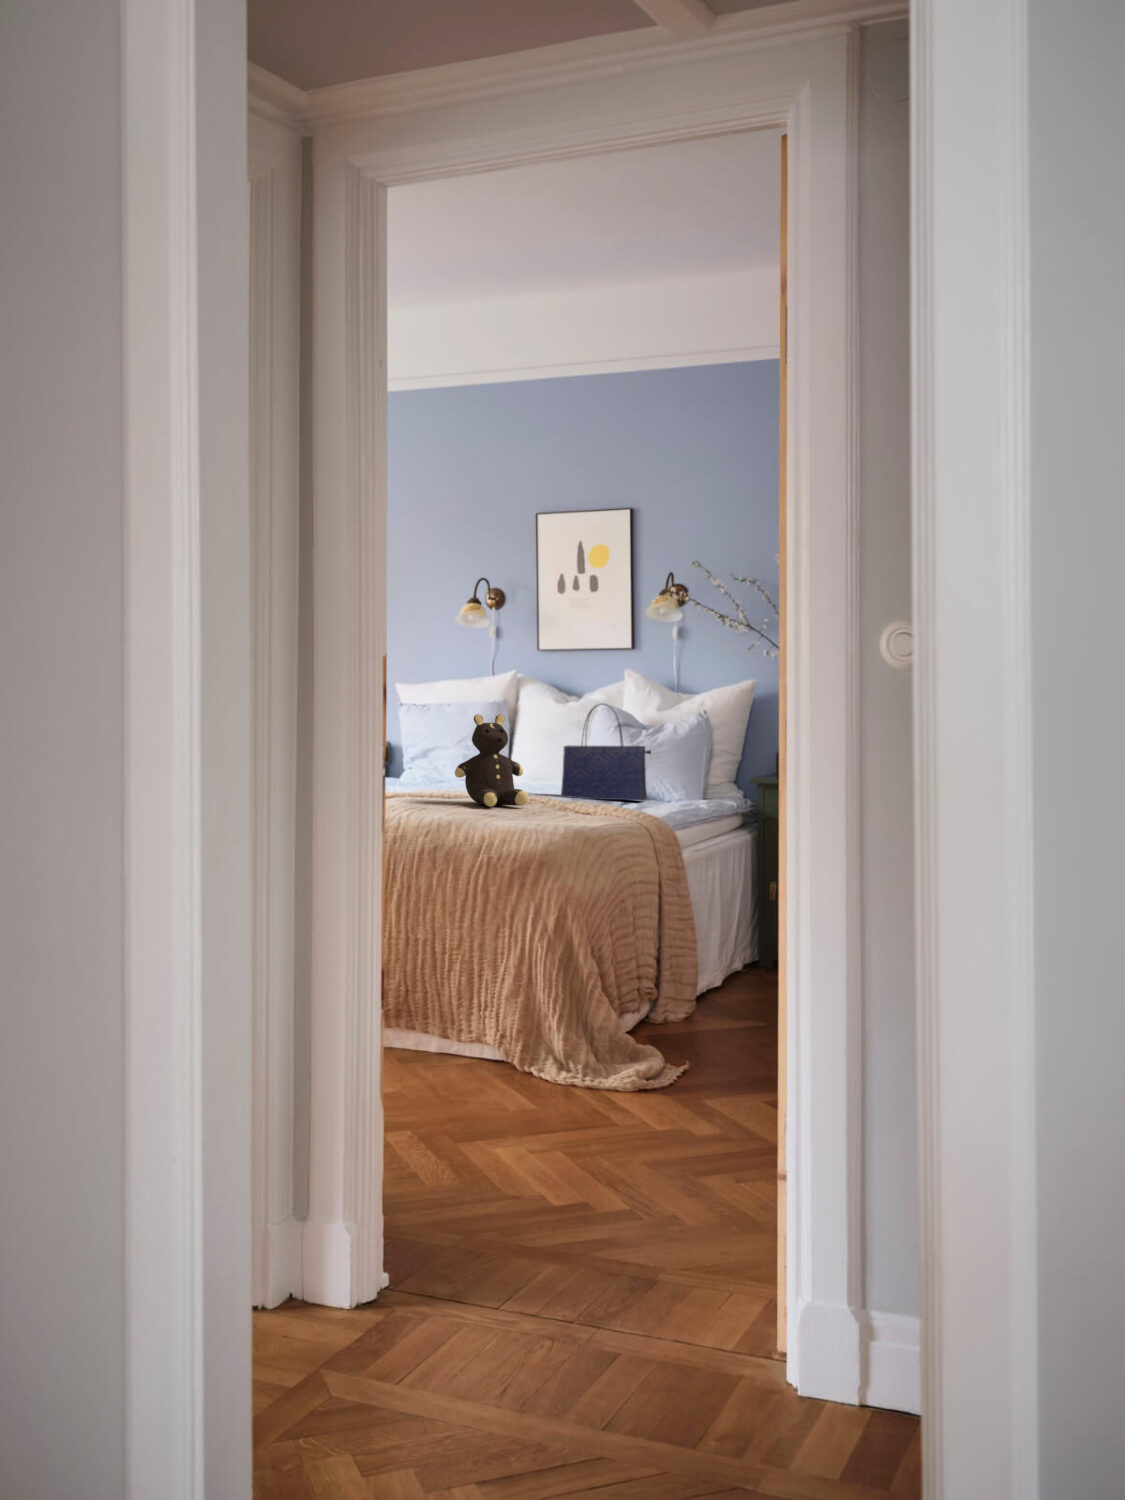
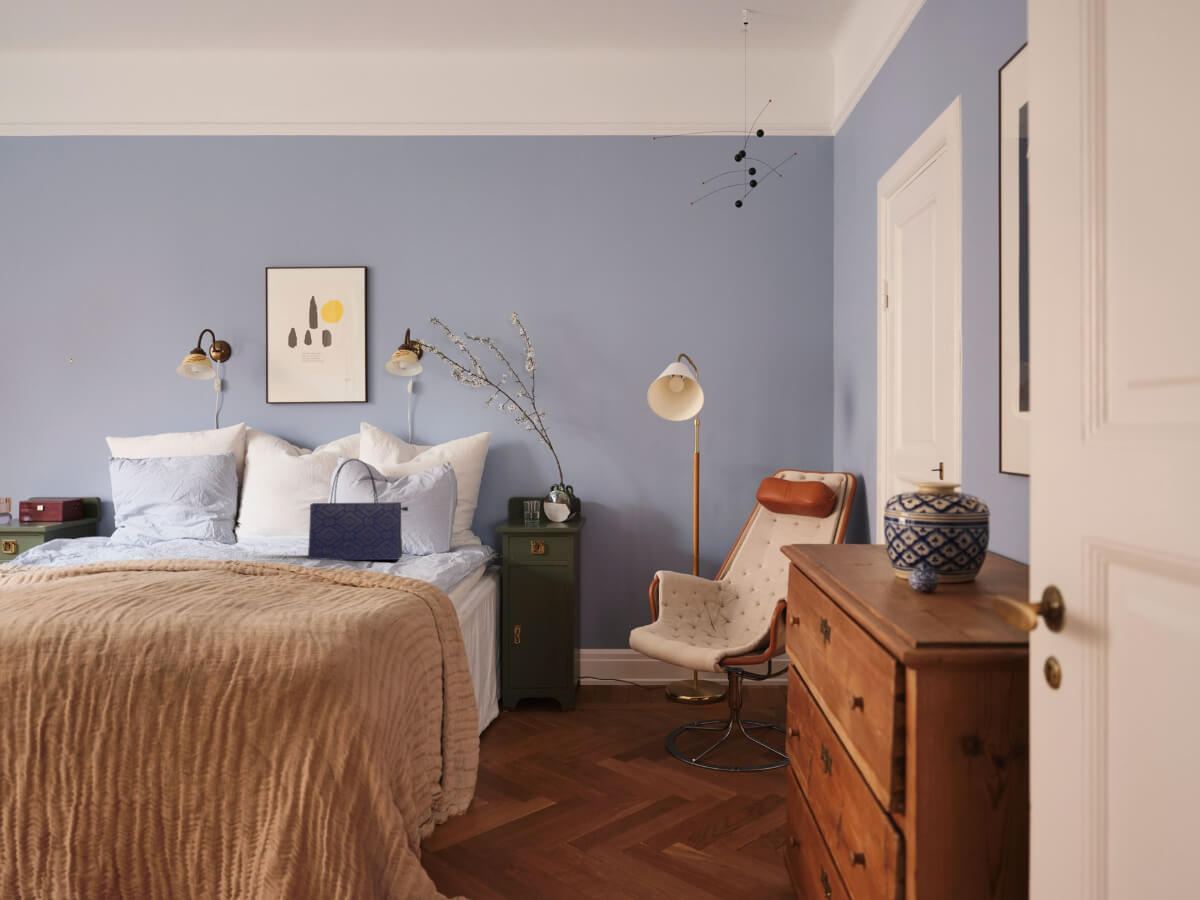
teddy bear: present [455,714,529,807] -> none [184,475,282,590]

